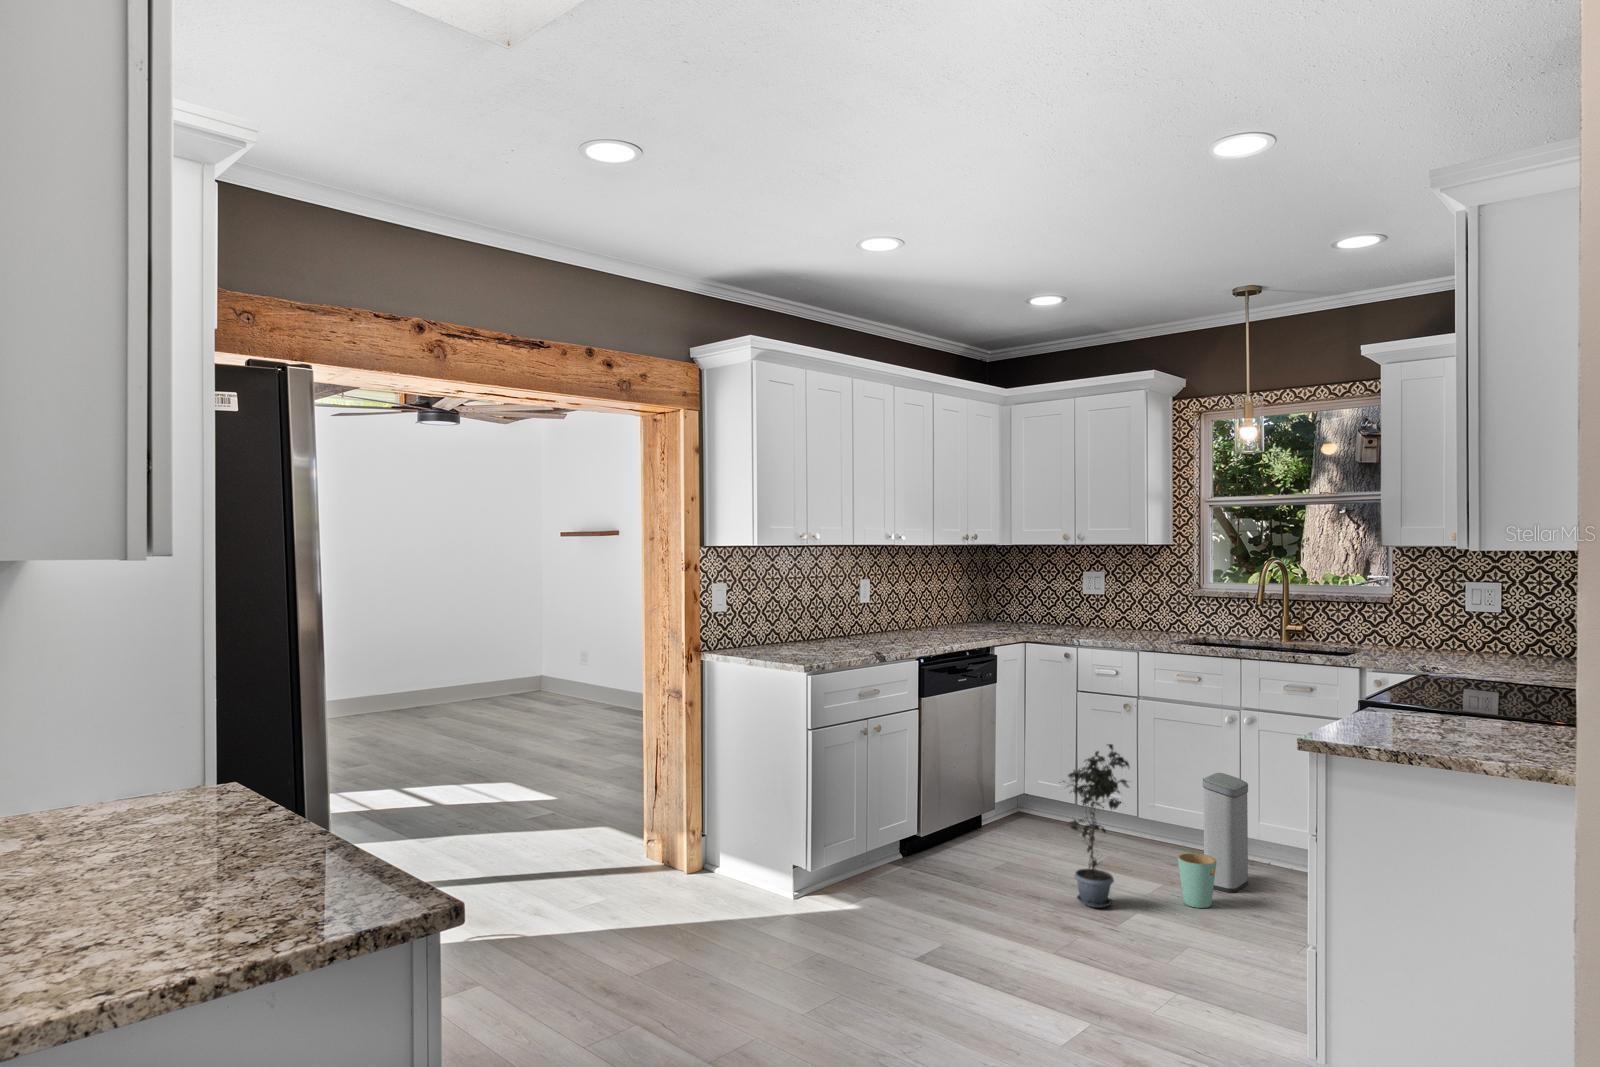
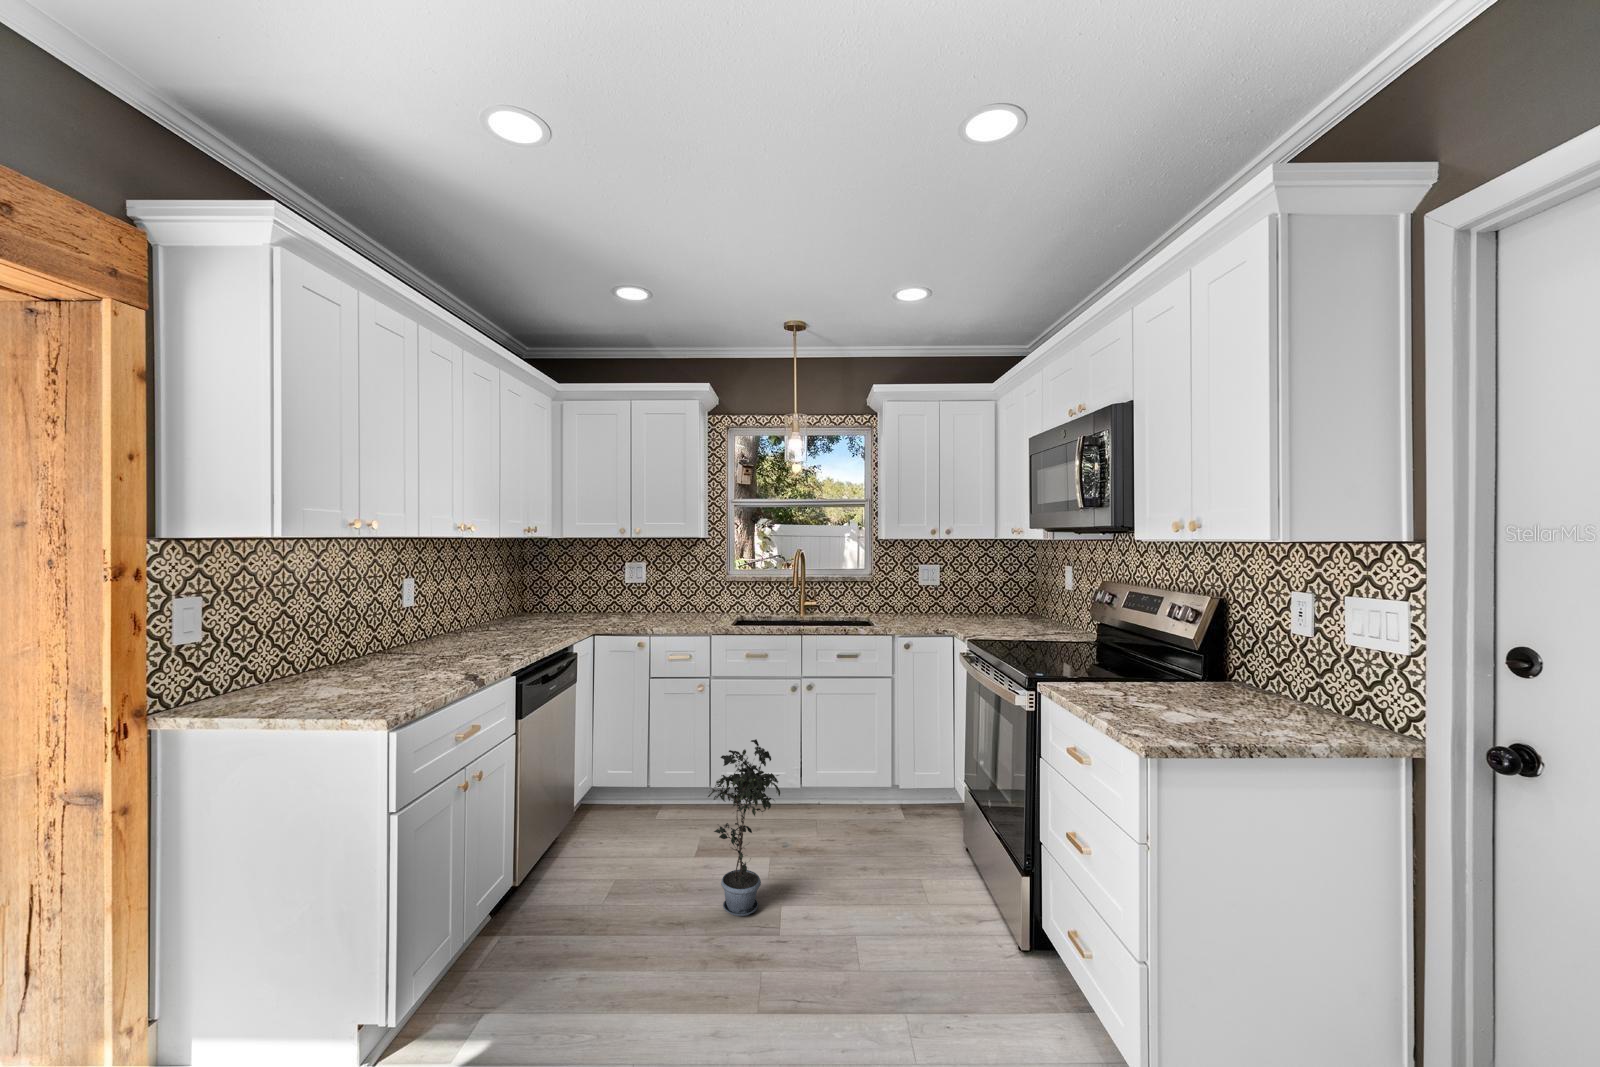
trash can: present [1178,773,1248,908] -> none [800,738,833,877]

